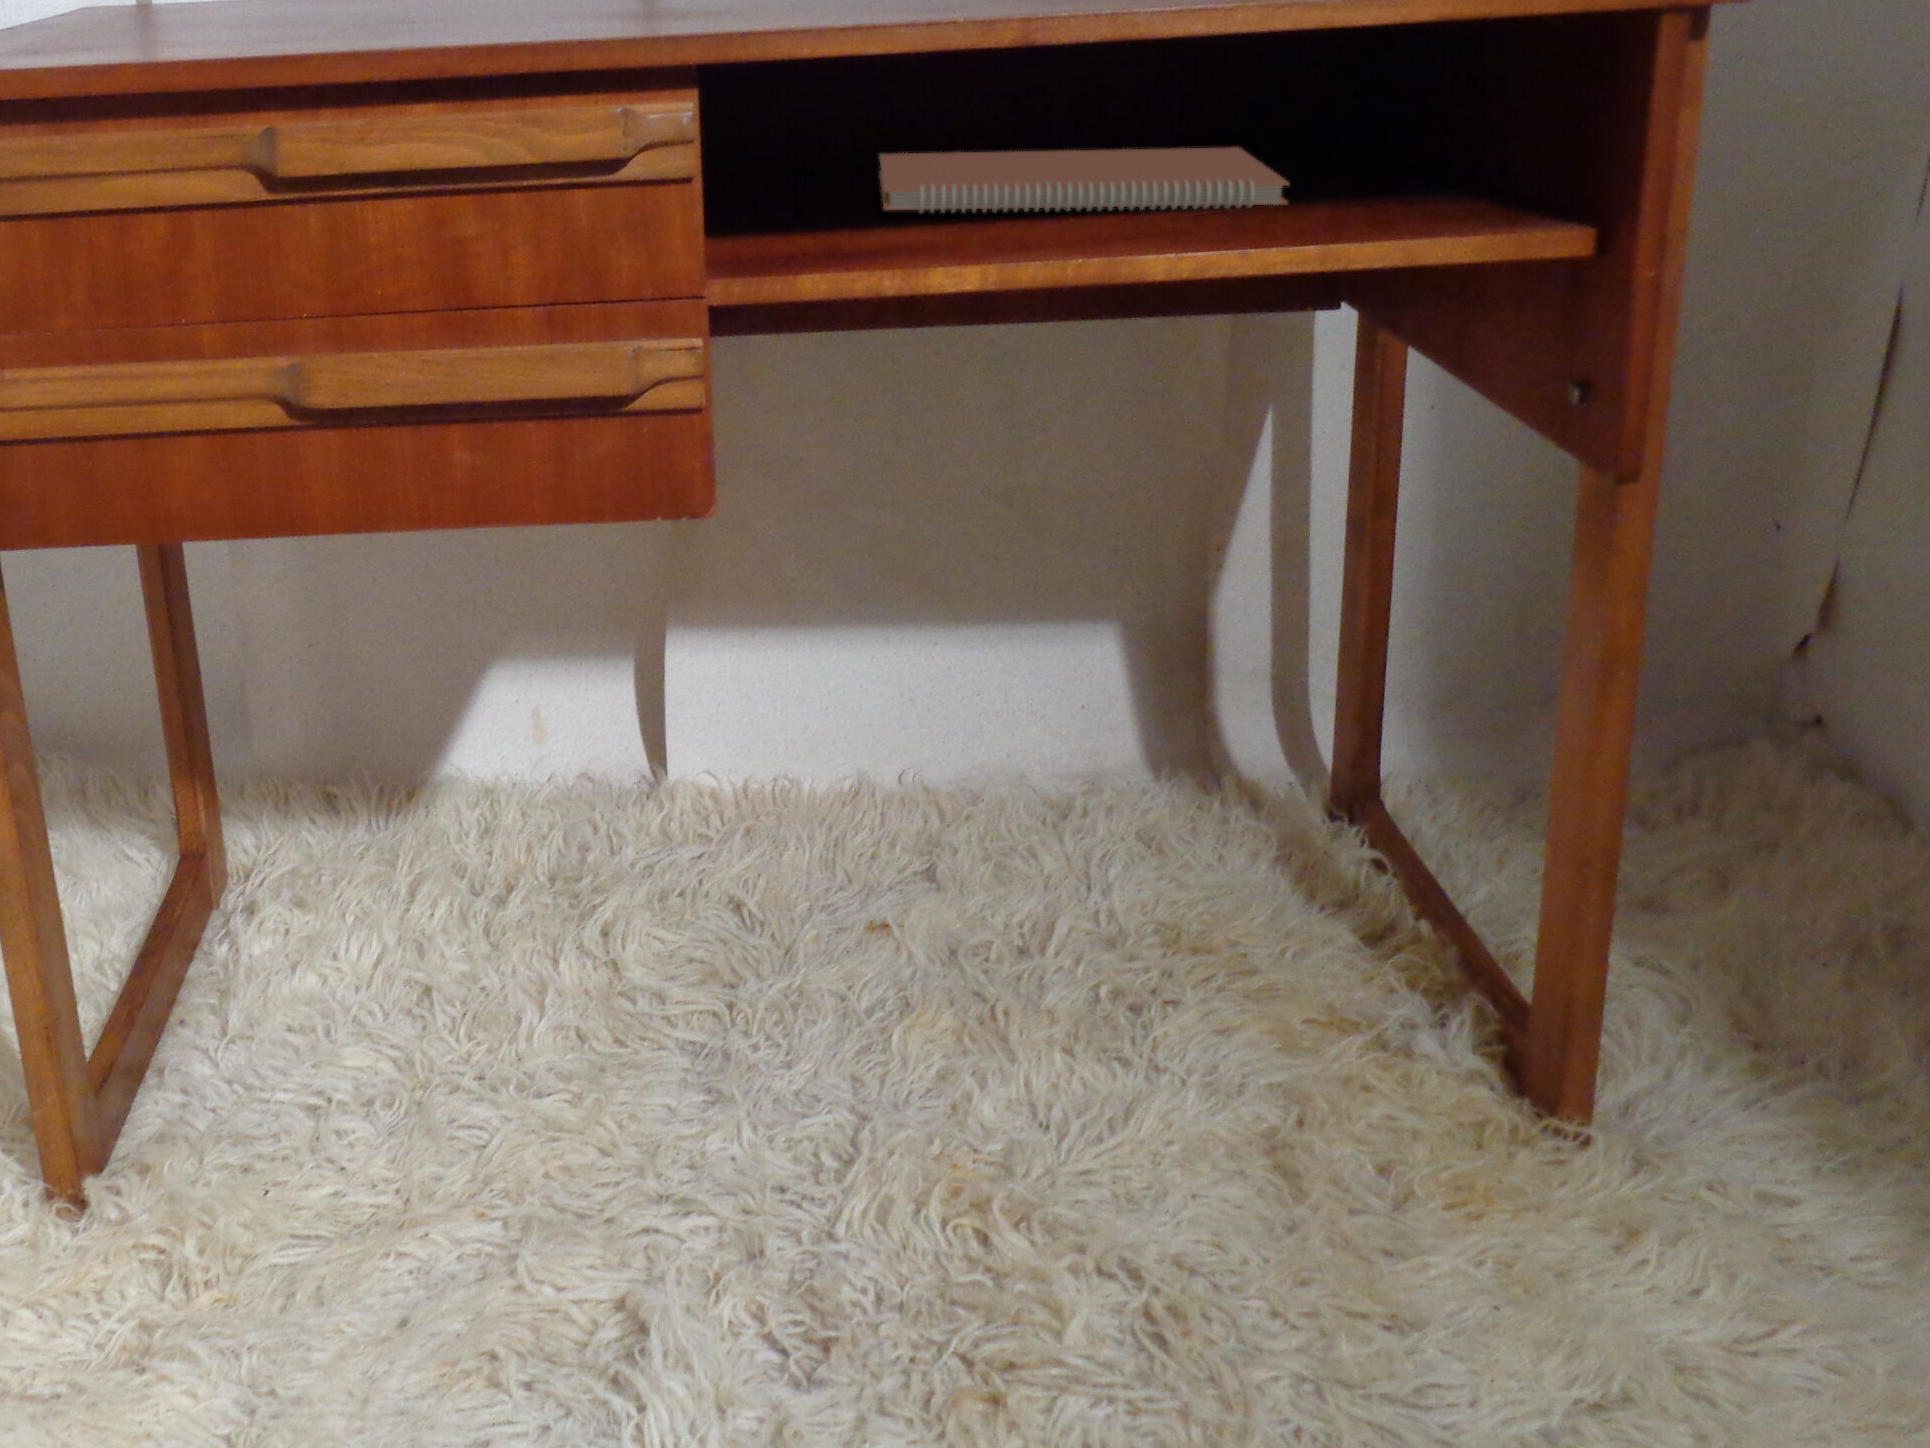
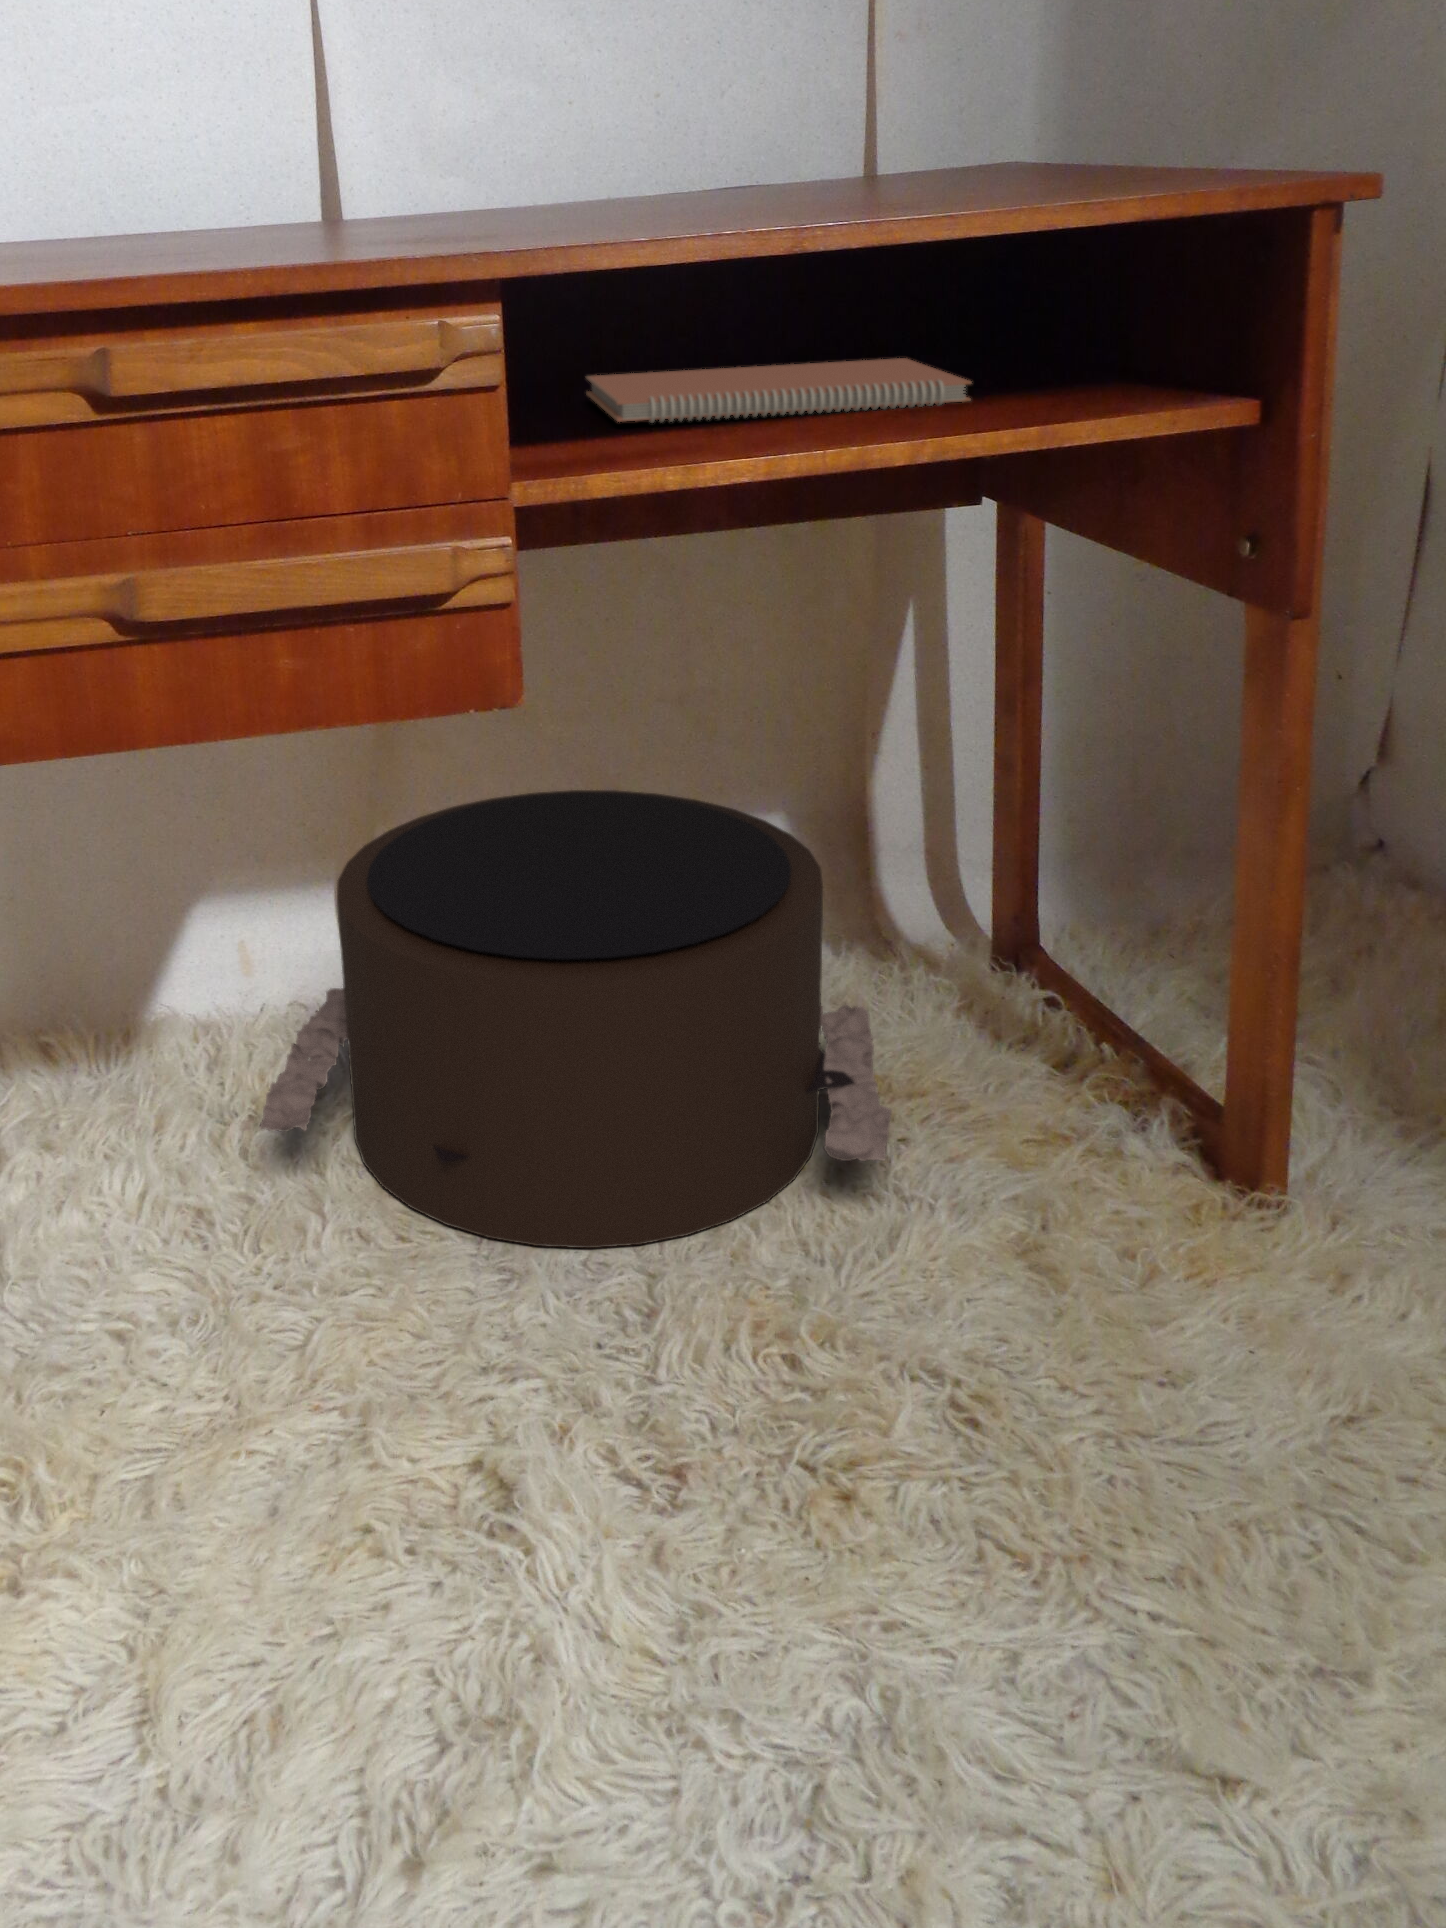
pouf: none [483,582,1150,1082] -> present [260,790,892,1248]

